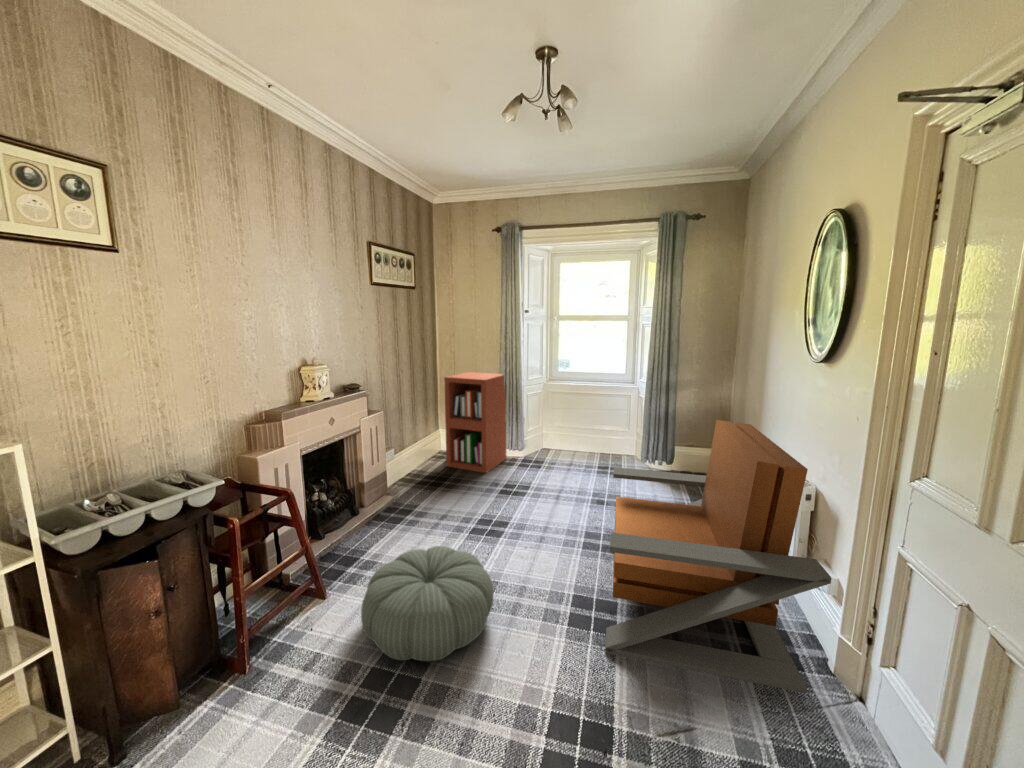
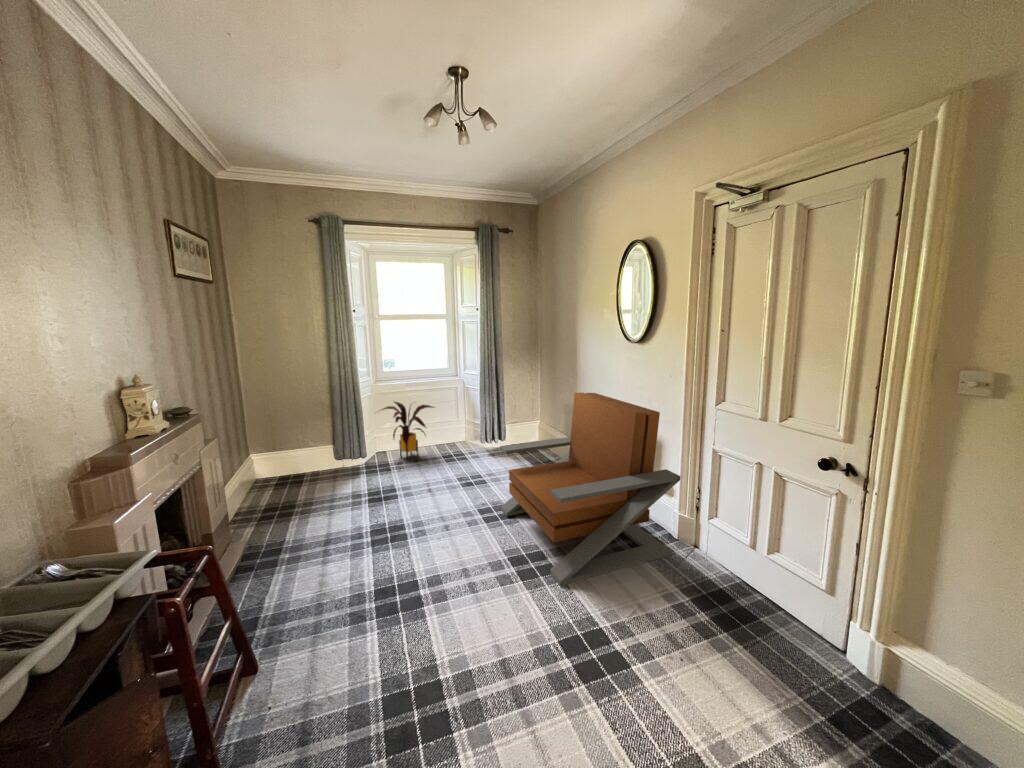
bookshelf: present [444,372,506,473] -> none [269,379,348,494]
house plant: none [537,401,598,462] -> present [382,402,433,460]
pouf: present [361,546,493,661] -> none [329,554,471,679]

